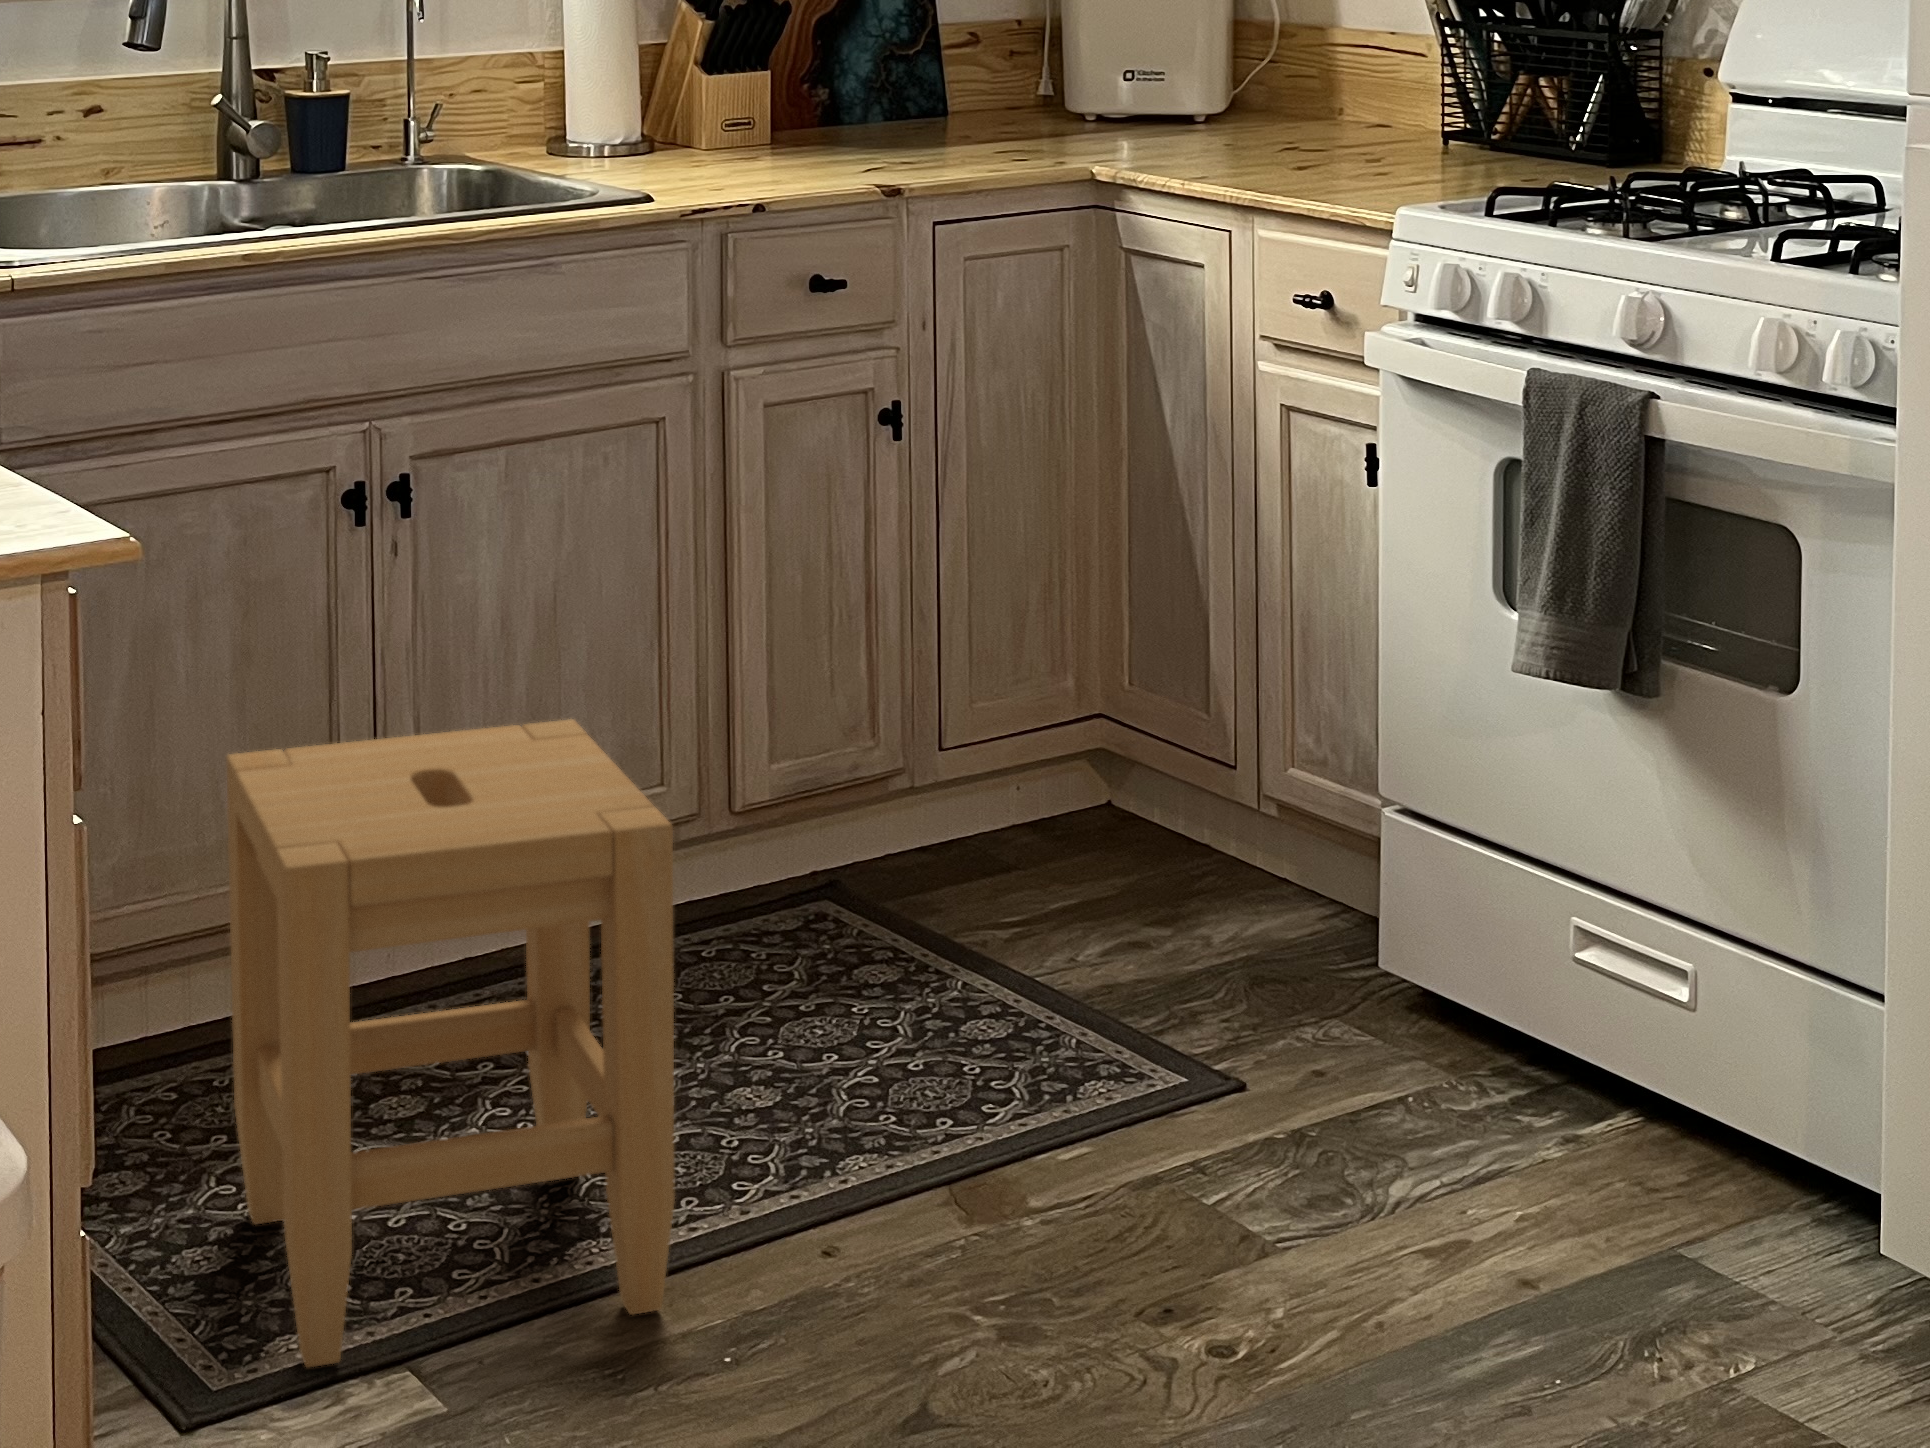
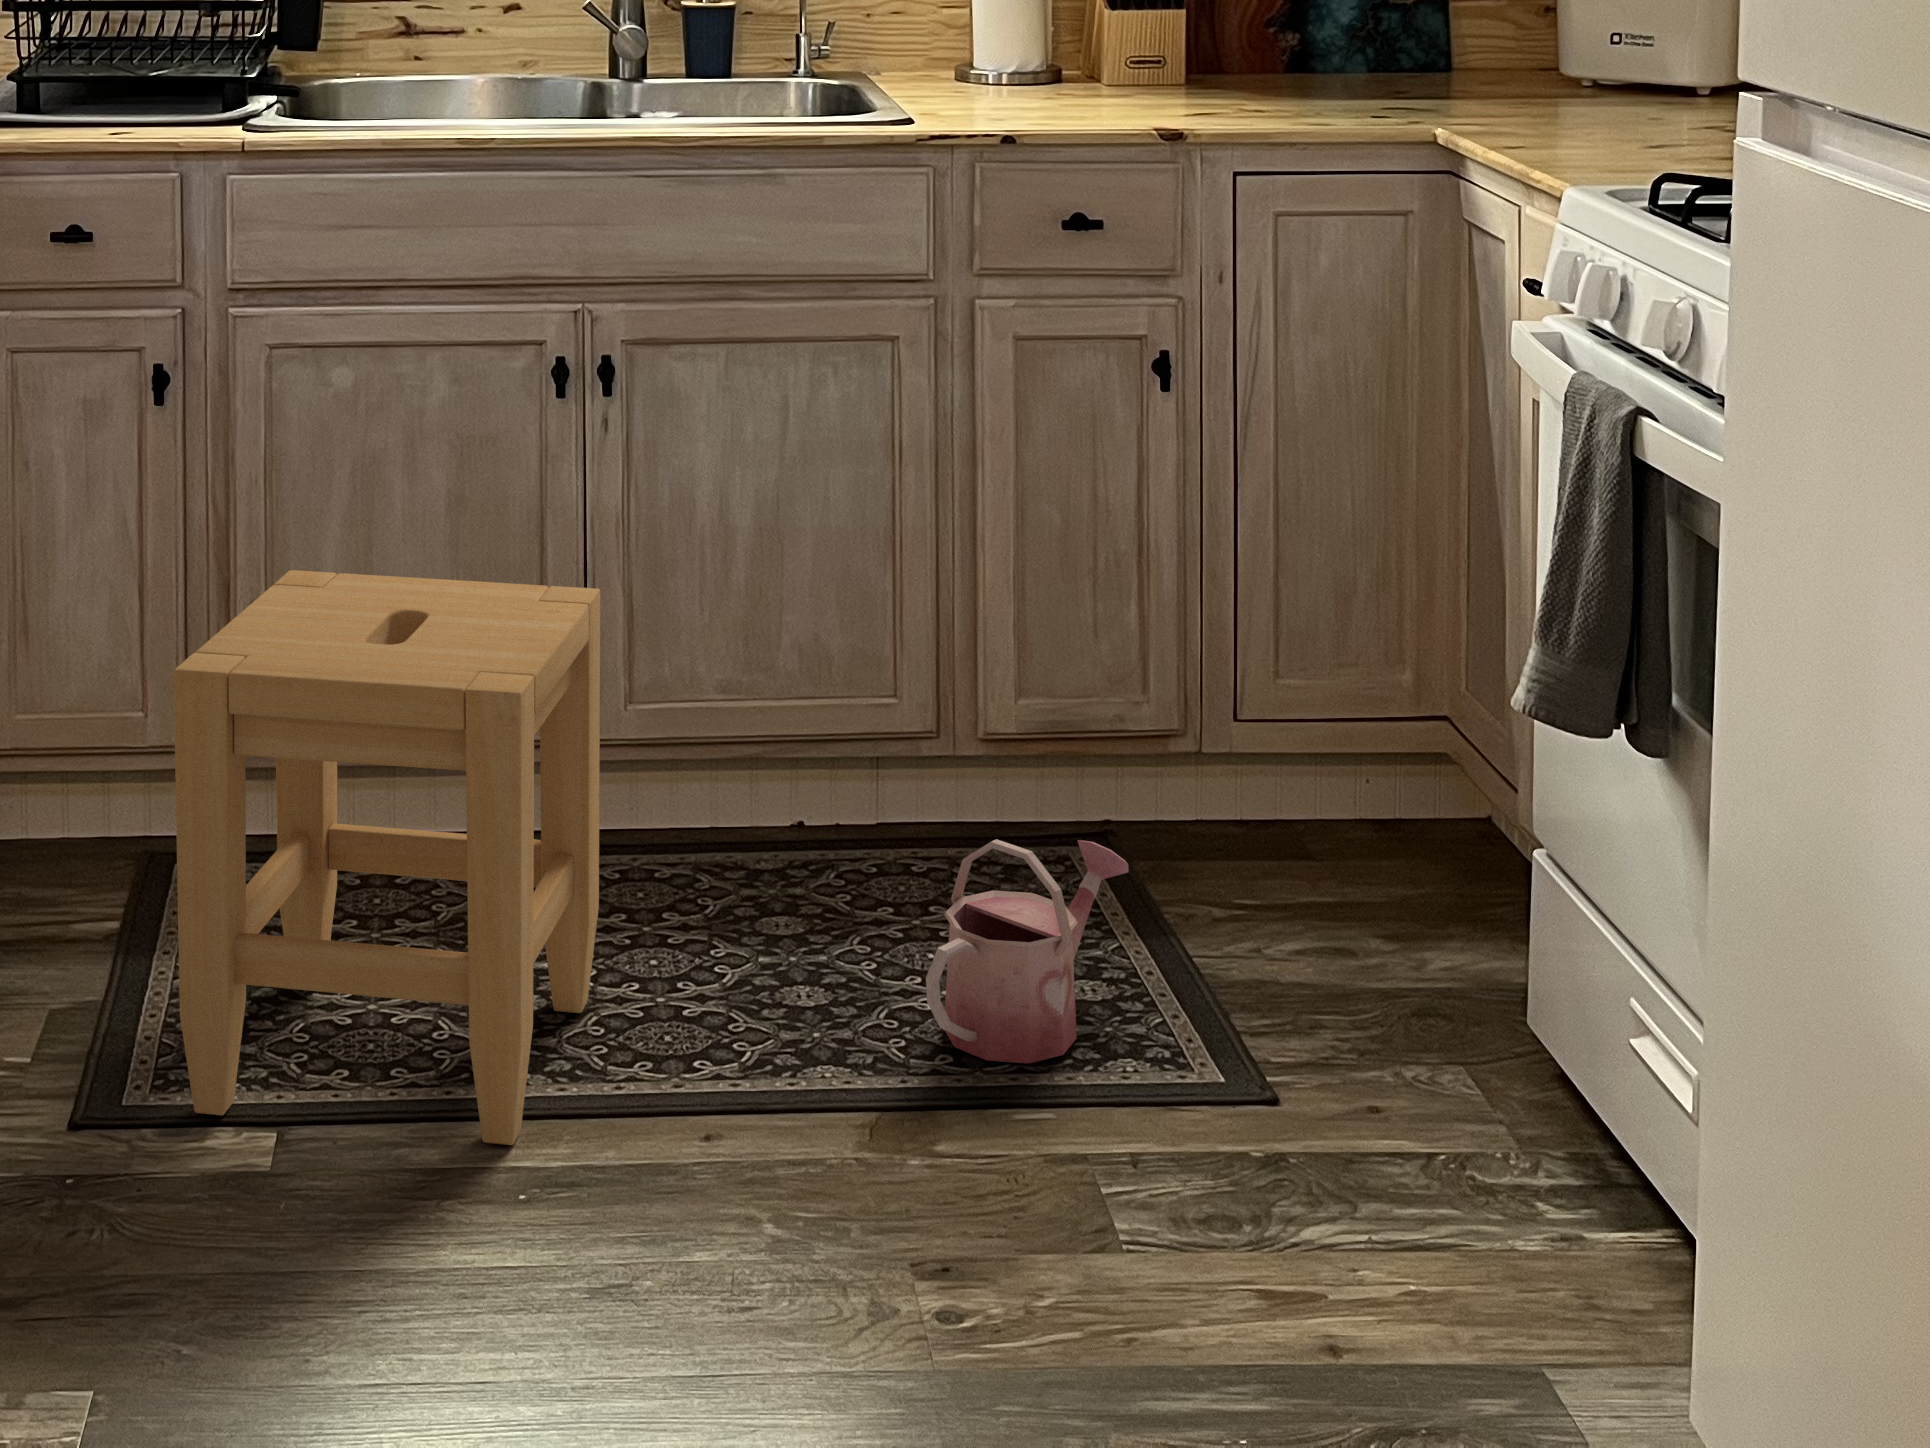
watering can: none [914,896,1058,1125] -> present [926,839,1129,1063]

